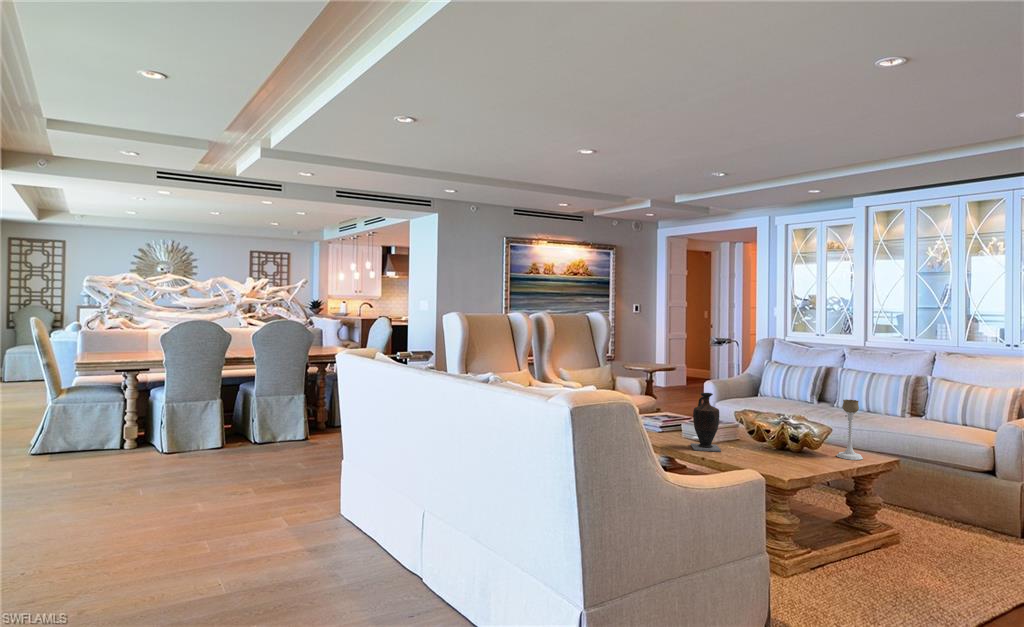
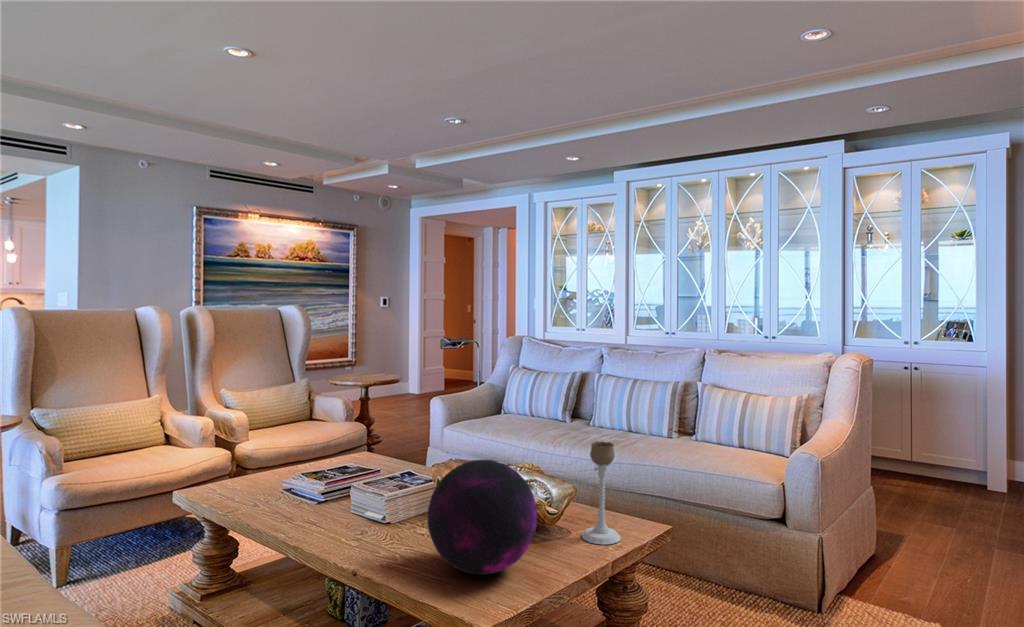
vase: present [691,393,721,452] -> none [339,445,389,557]
decorative orb: none [747,401,812,462] -> present [428,460,537,575]

